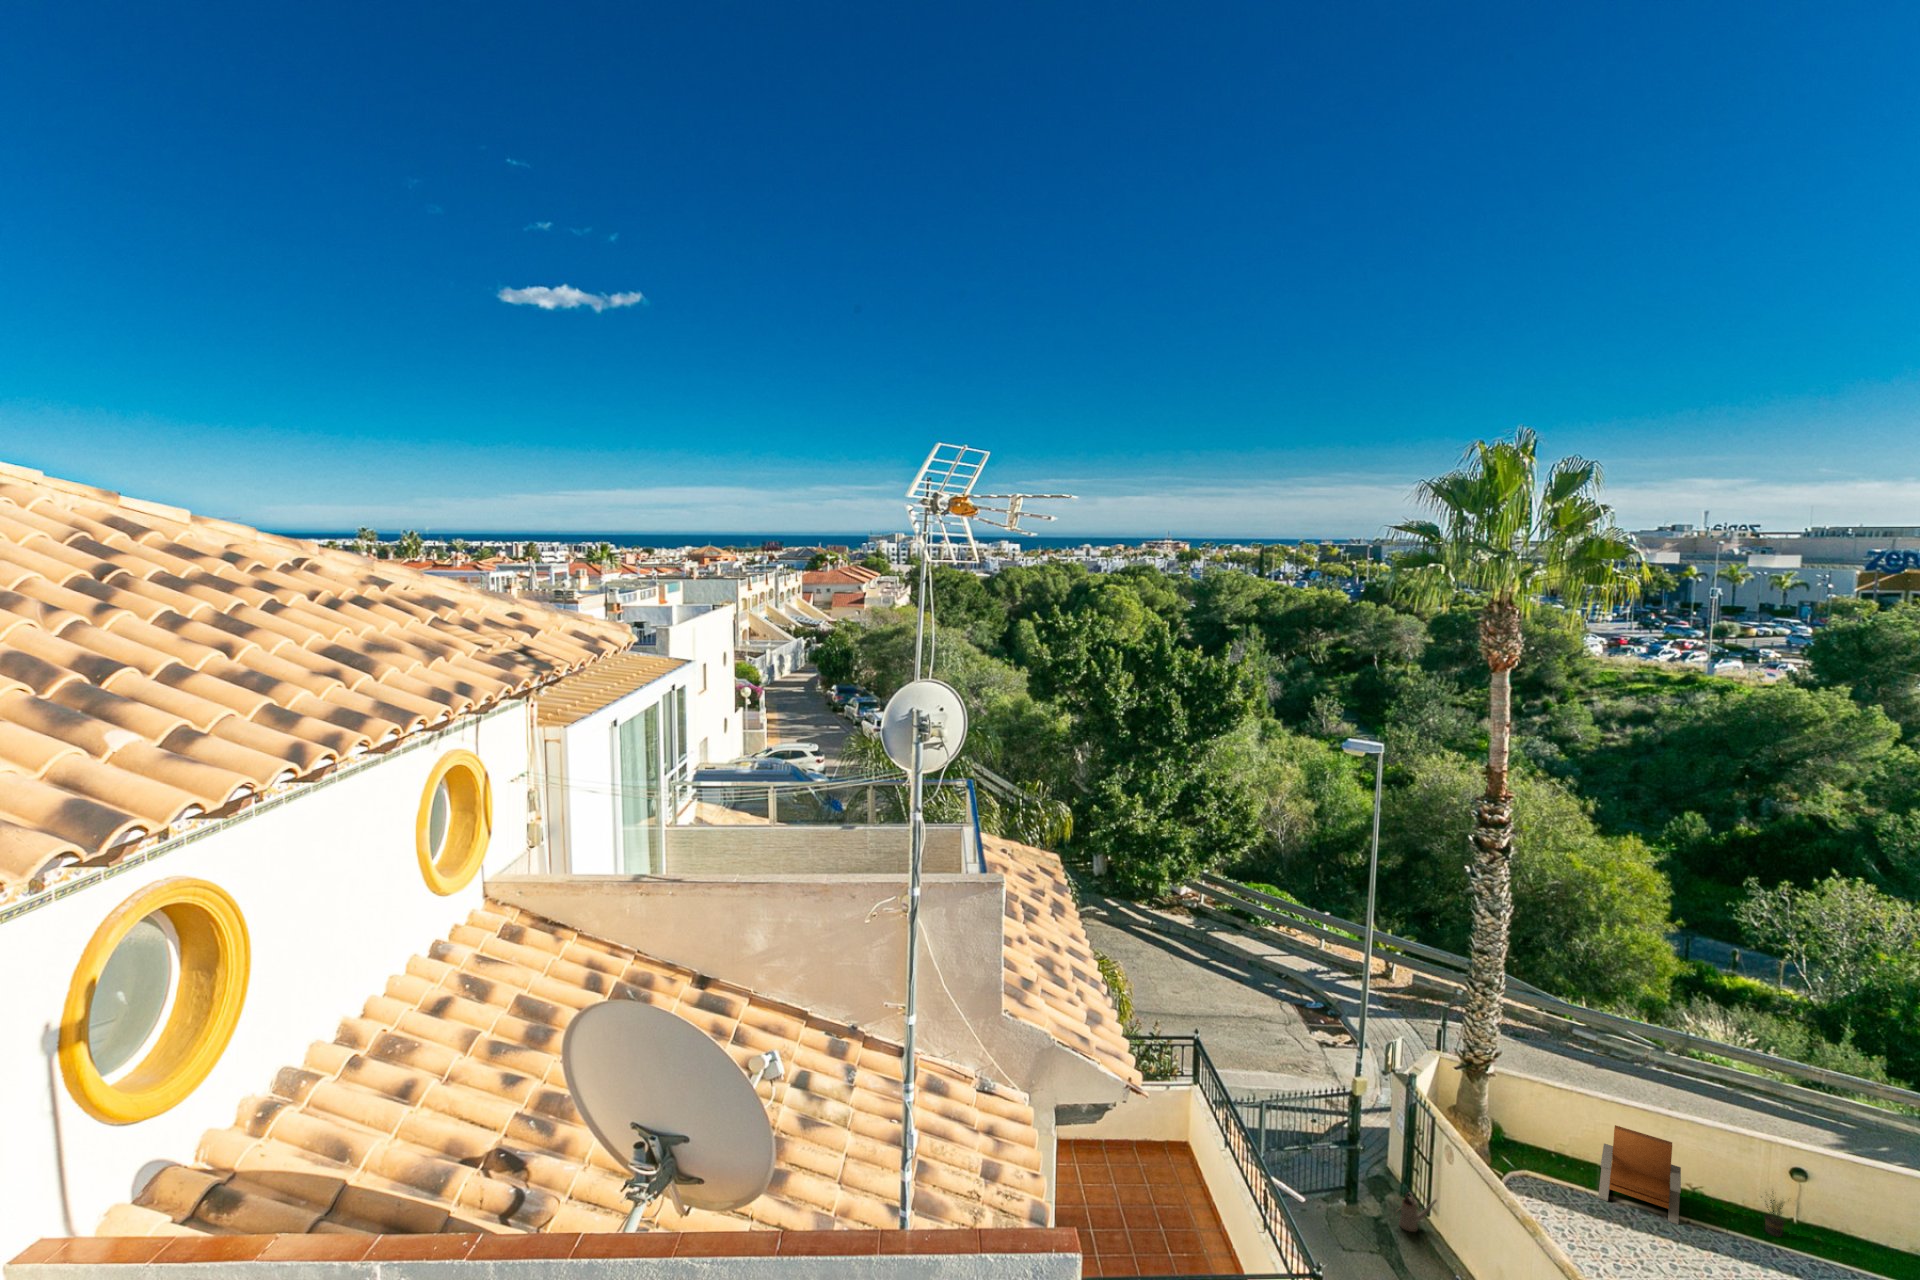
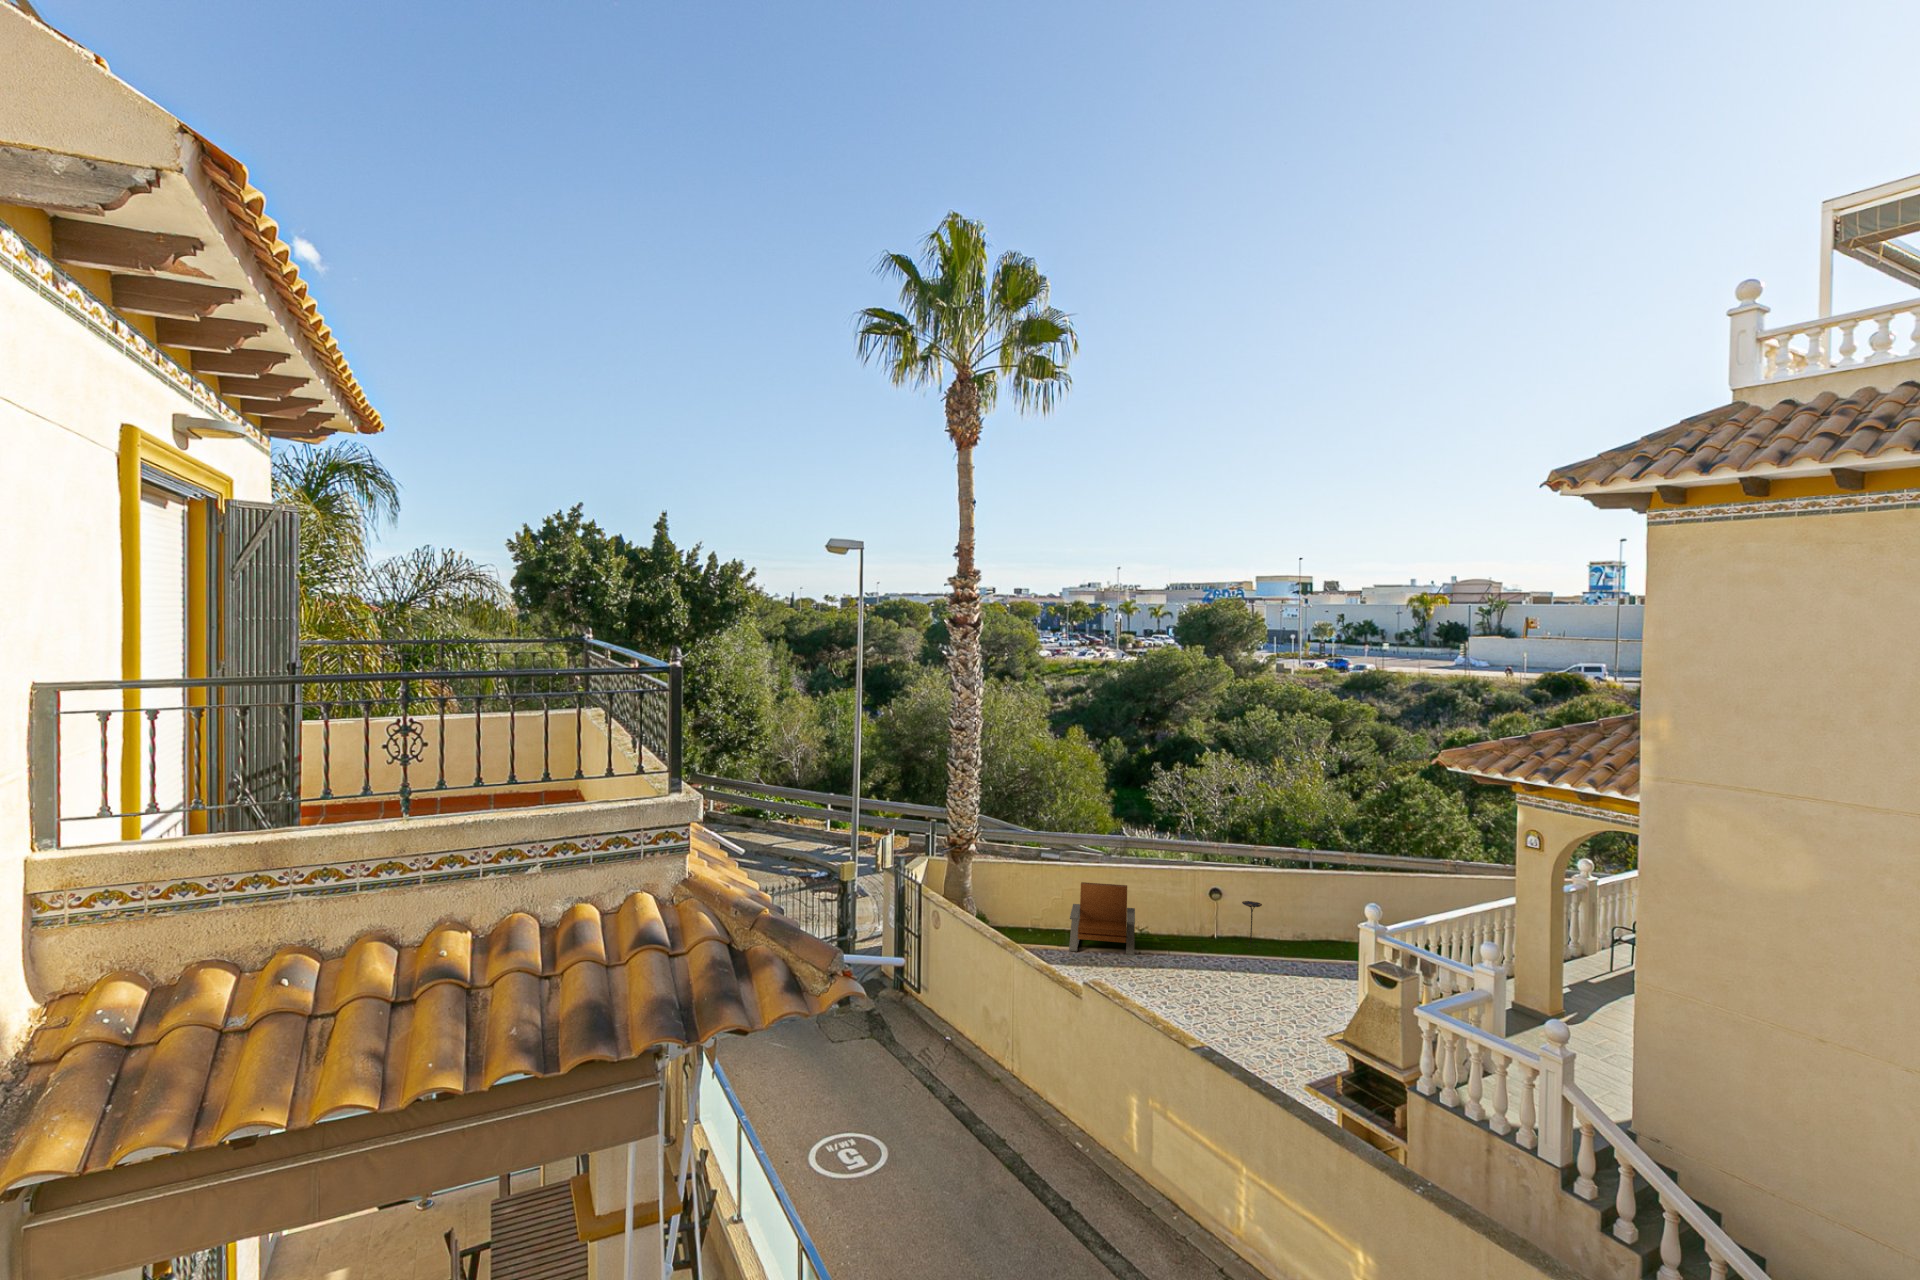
potted plant: present [1764,1191,1785,1237] -> none [1192,903,1220,948]
watering can: present [1395,1193,1437,1232] -> none [879,974,921,1016]
side table: none [1825,1196,1855,1252] -> present [1242,901,1262,947]

